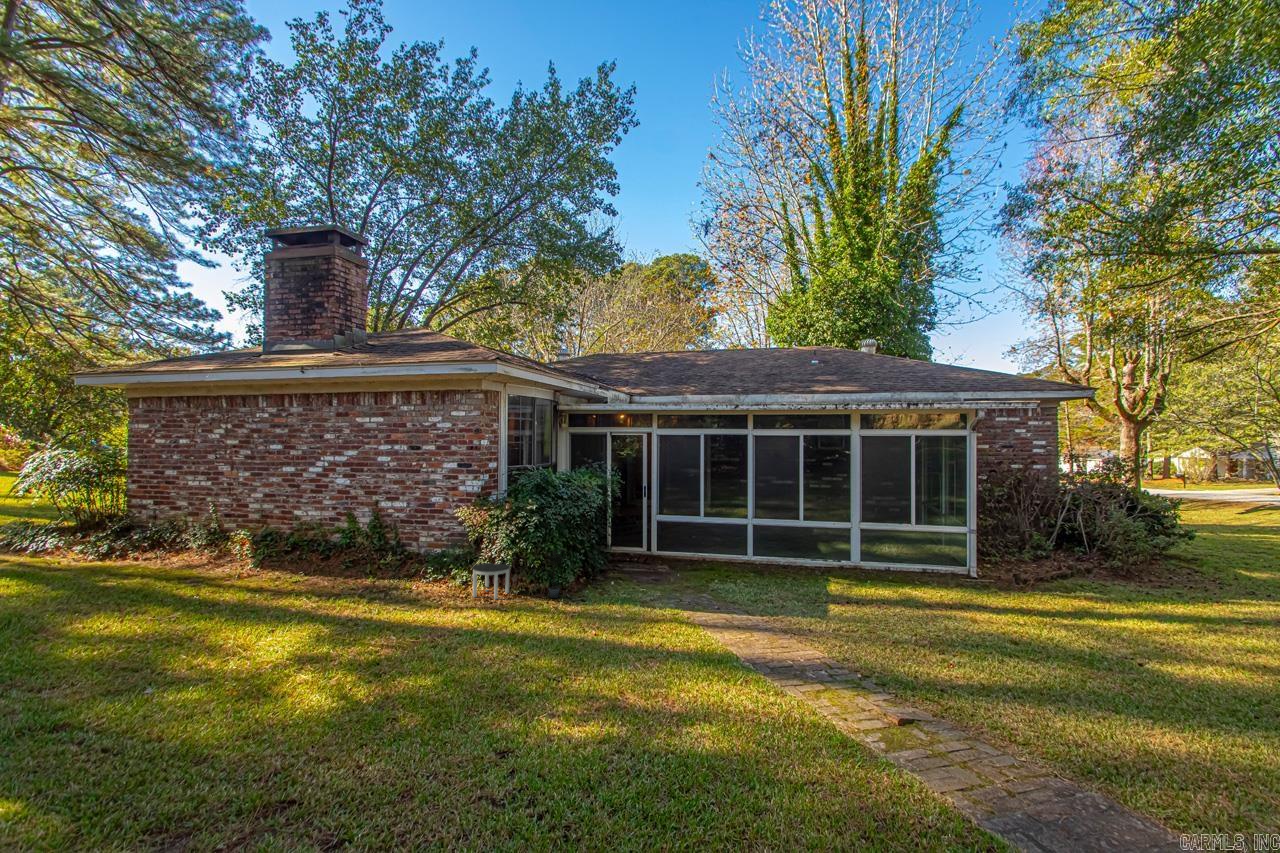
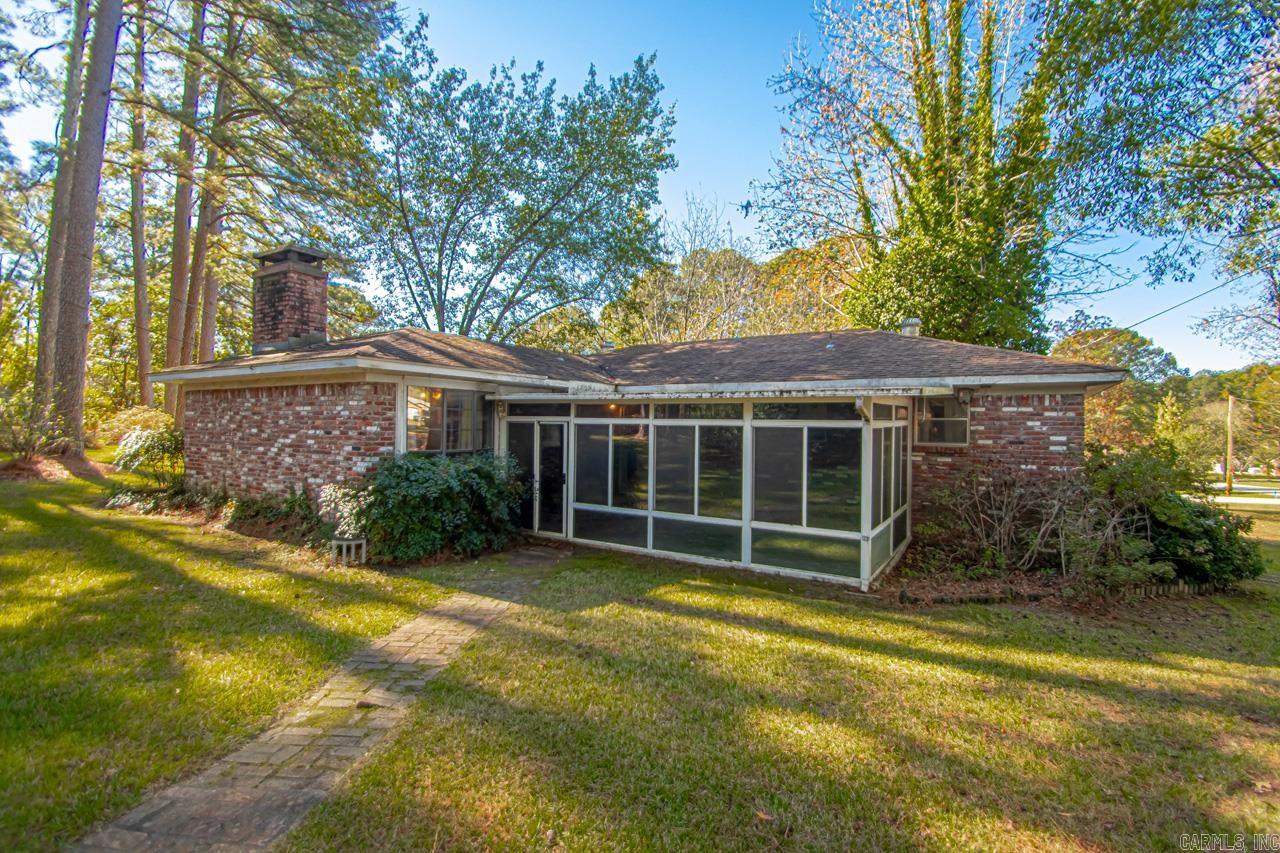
potted plant: present [547,549,565,598] -> none [381,524,401,570]

